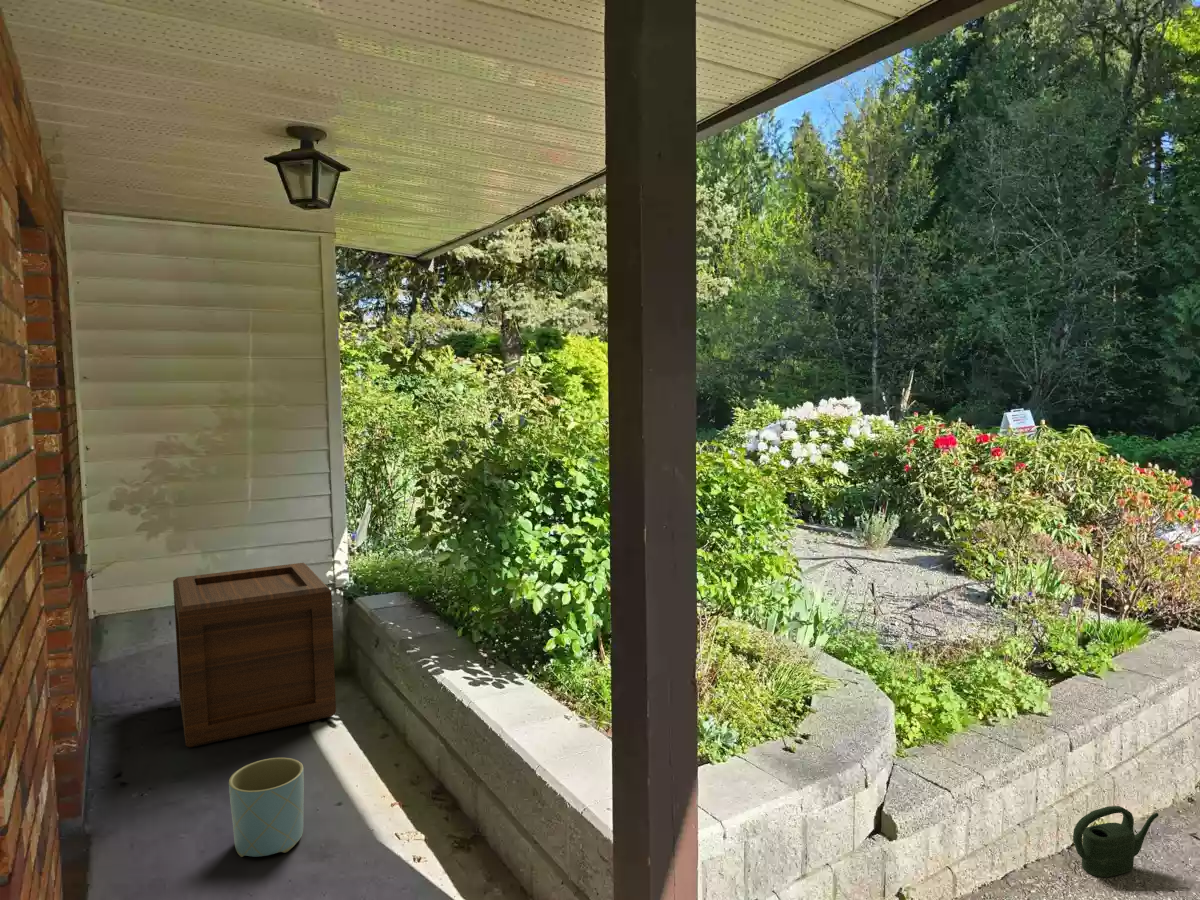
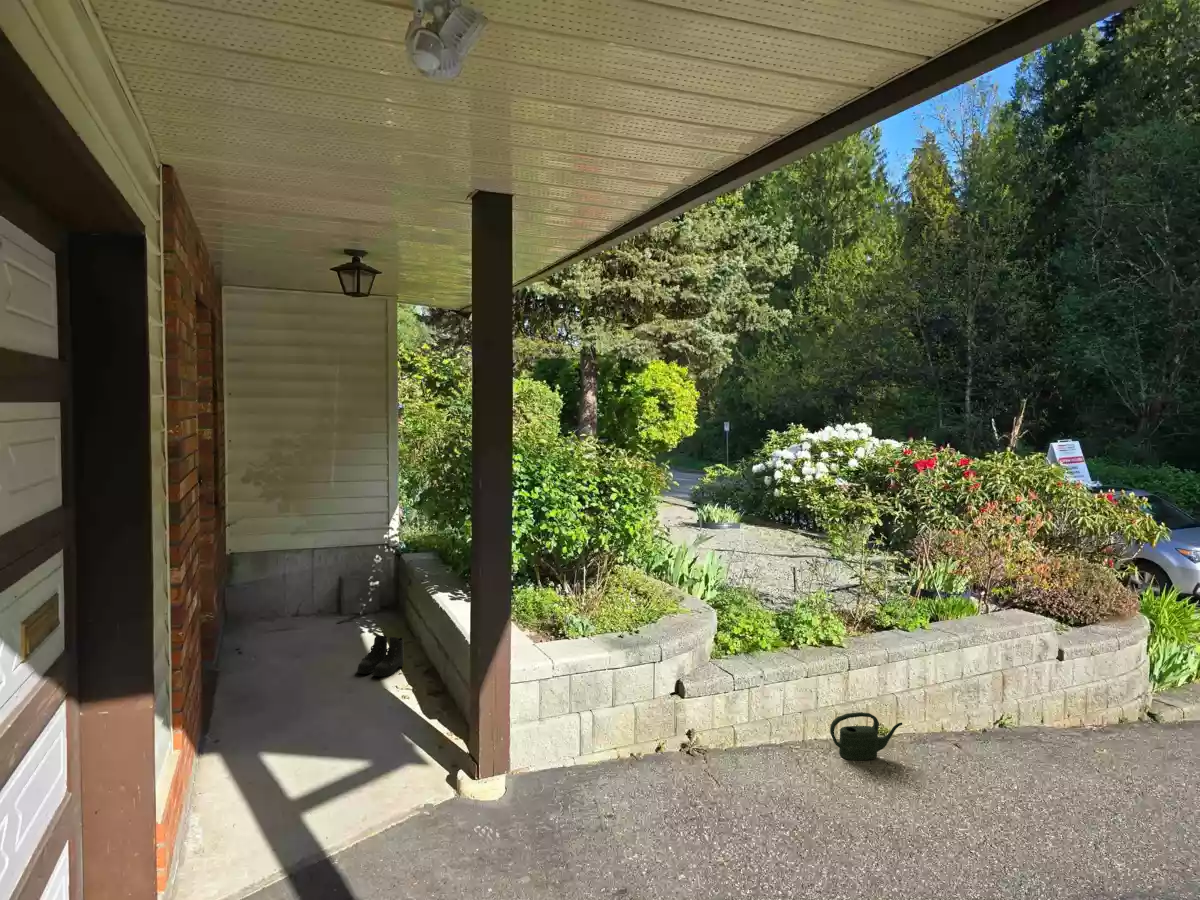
wooden crate: present [173,563,336,747] -> none [277,526,377,638]
boots: none [333,737,400,809] -> present [357,635,404,677]
planter: present [229,758,304,857] -> none [290,636,336,691]

